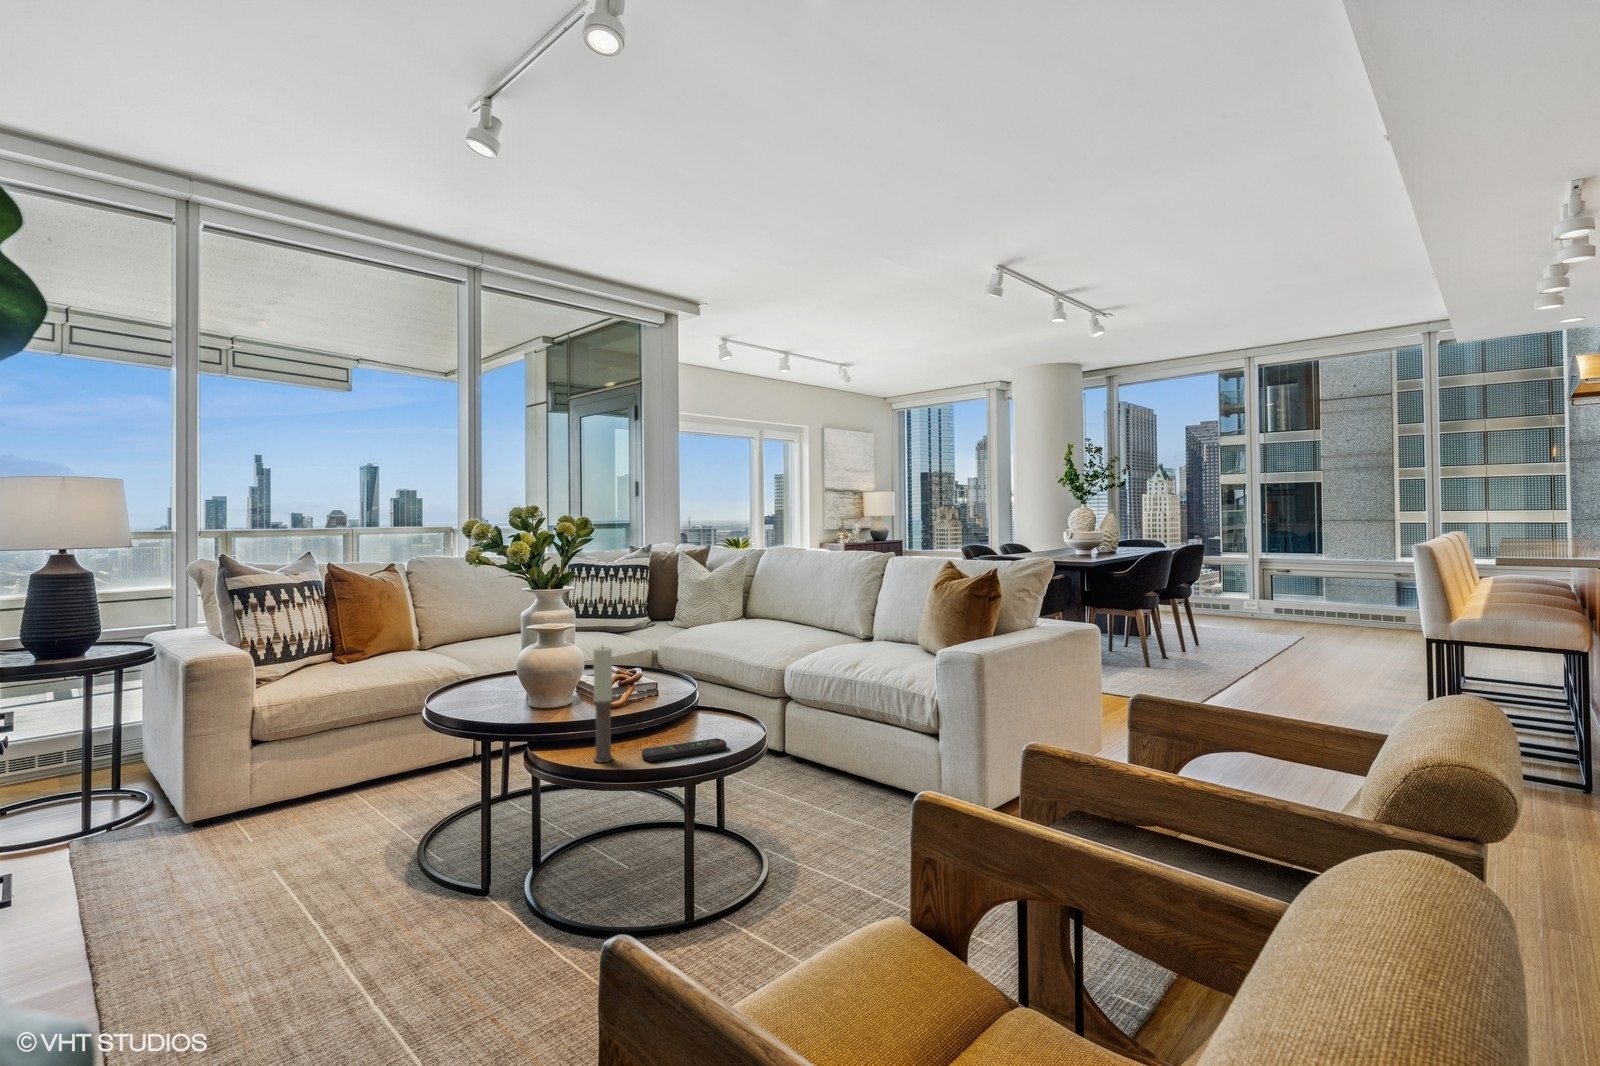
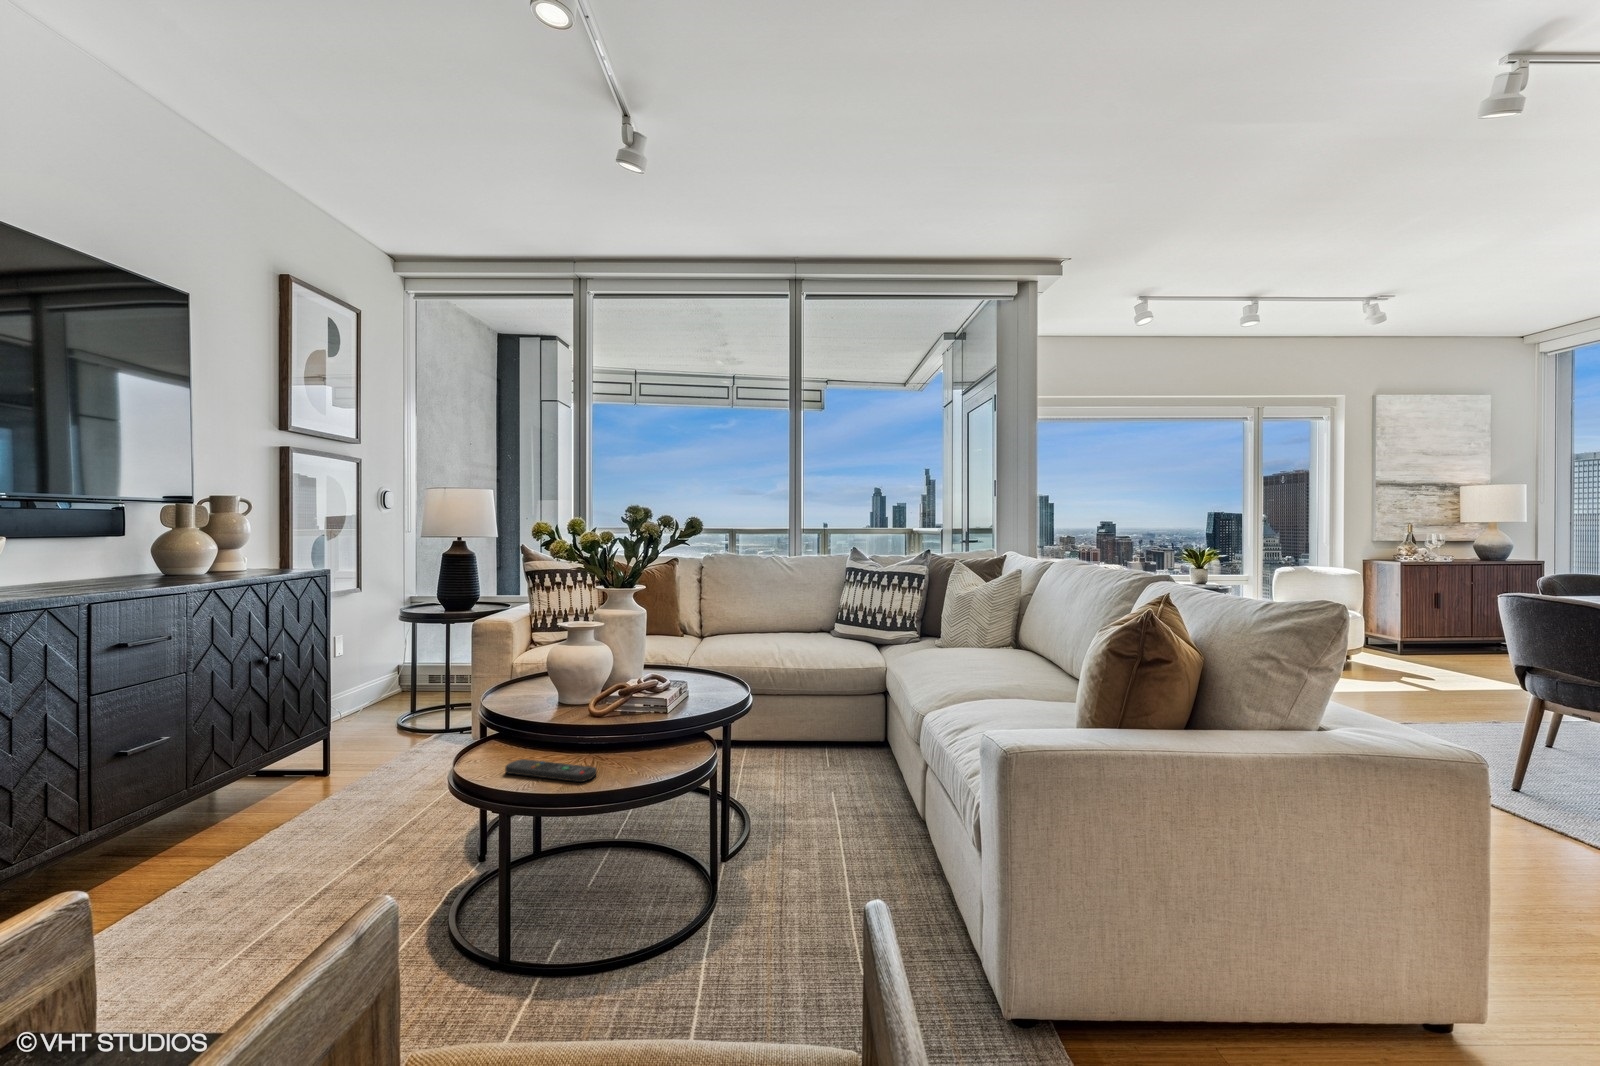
candle: present [593,646,613,762] -> none [482,641,504,763]

